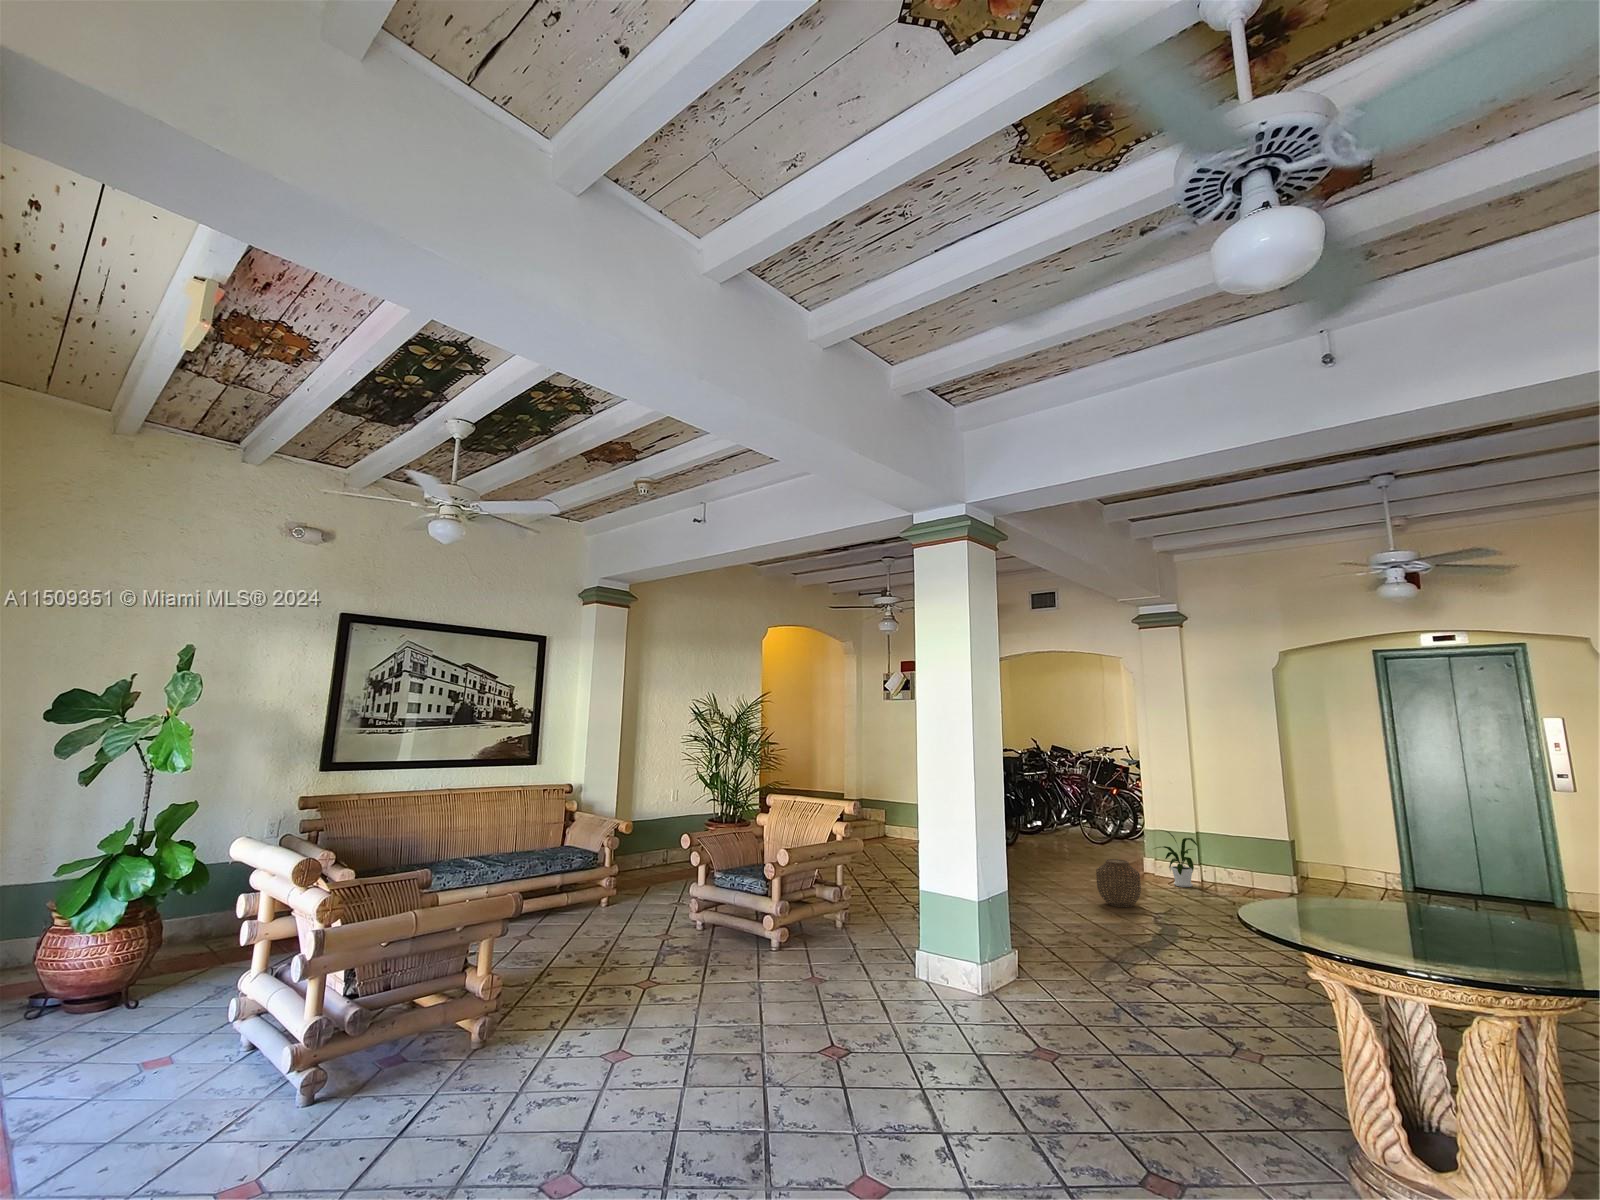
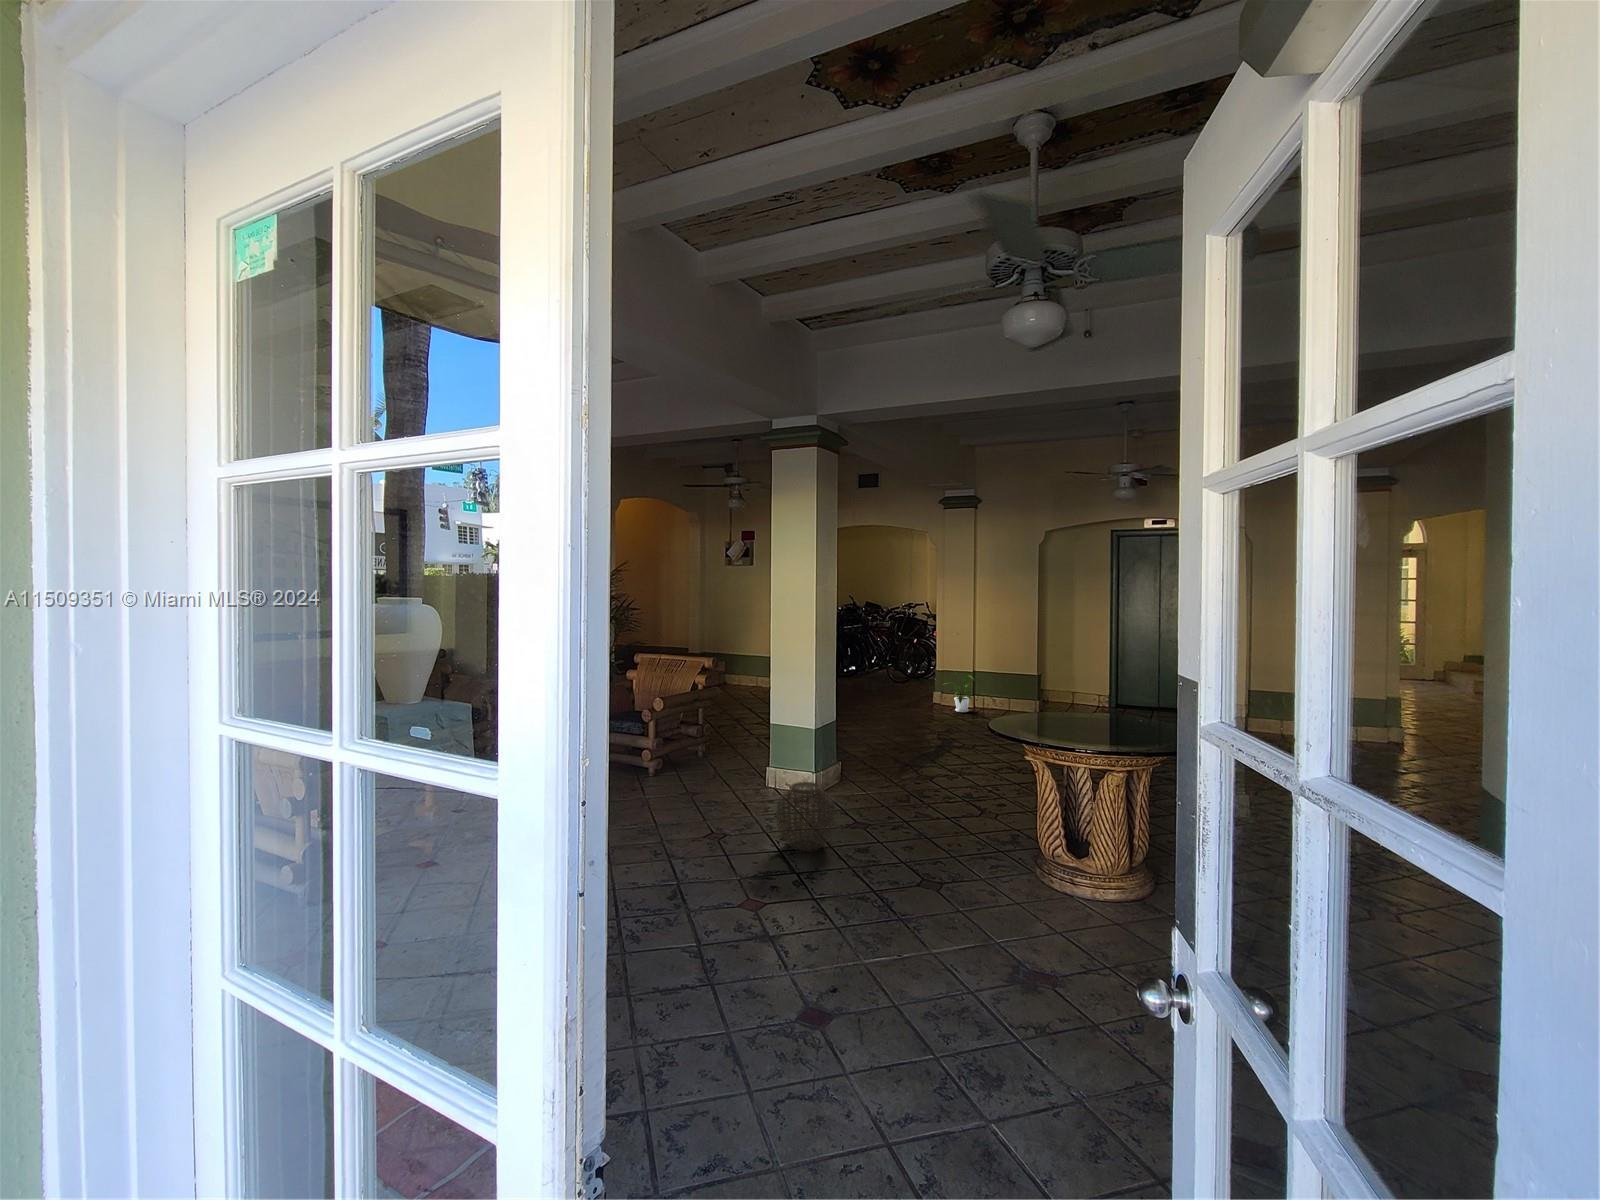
woven basket: present [1096,859,1141,908] -> present [777,782,835,851]

